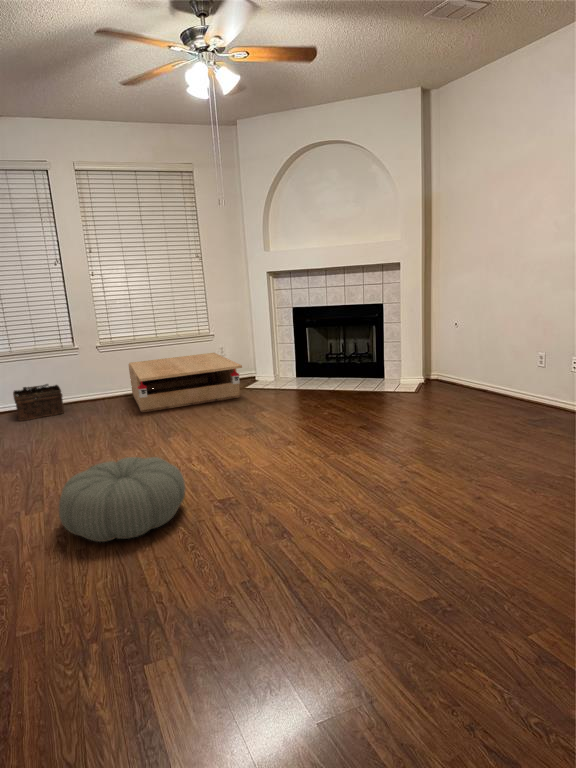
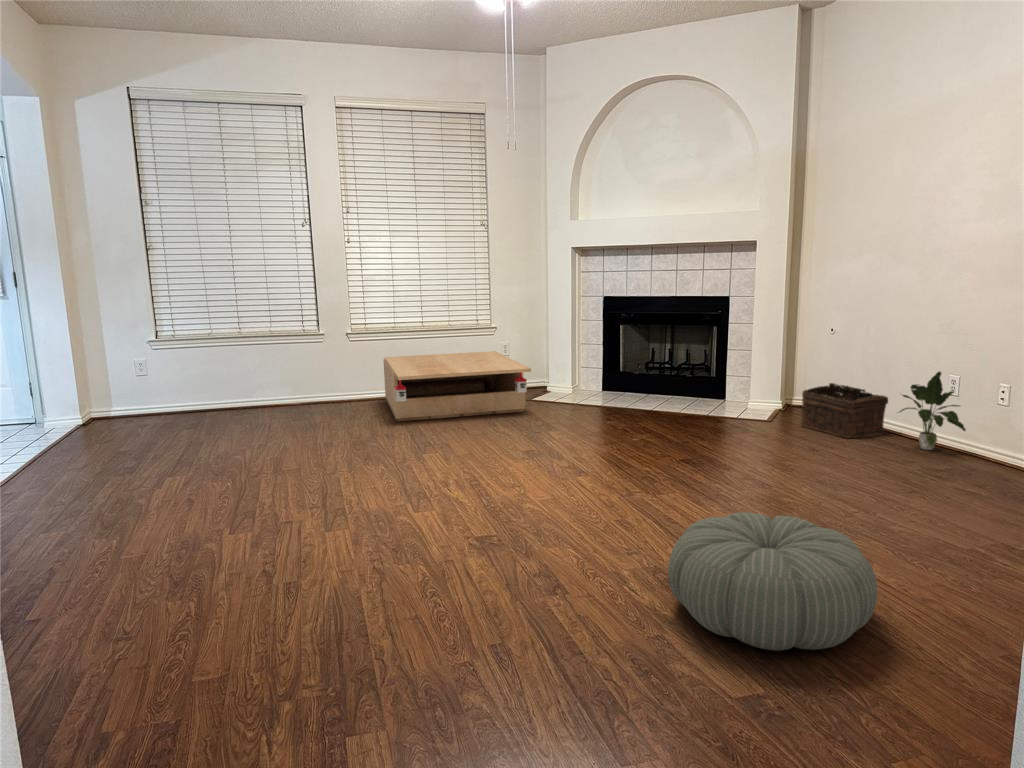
potted plant: none [504,351,553,407] -> present [900,372,966,450]
basket: present [13,384,64,421] -> present [801,383,888,438]
pouf: present [59,457,186,542] -> present [668,512,877,651]

